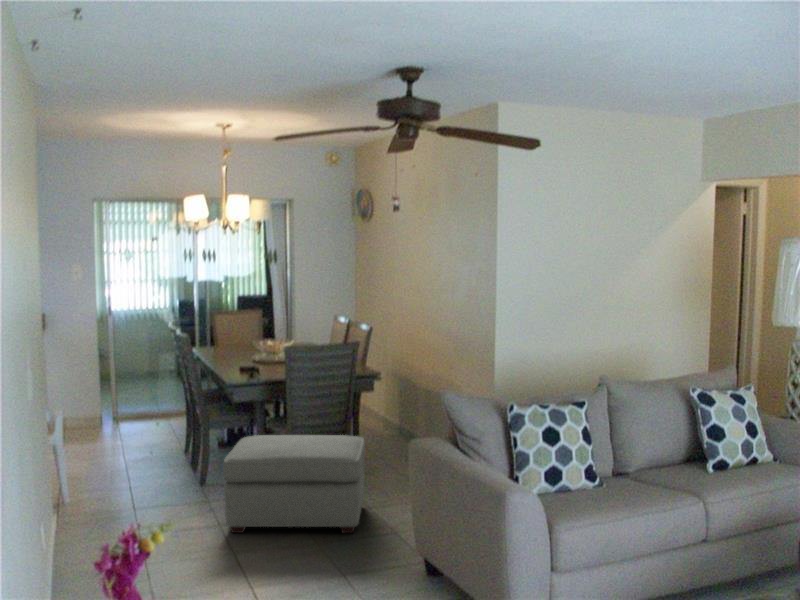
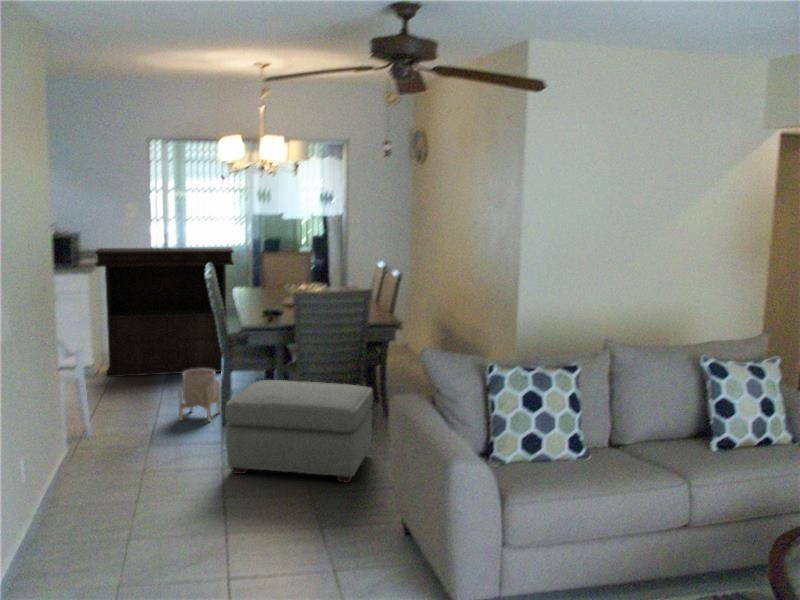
console table: none [42,304,189,446] -> present [95,247,234,377]
planter: none [151,429,193,485] -> present [178,368,220,422]

